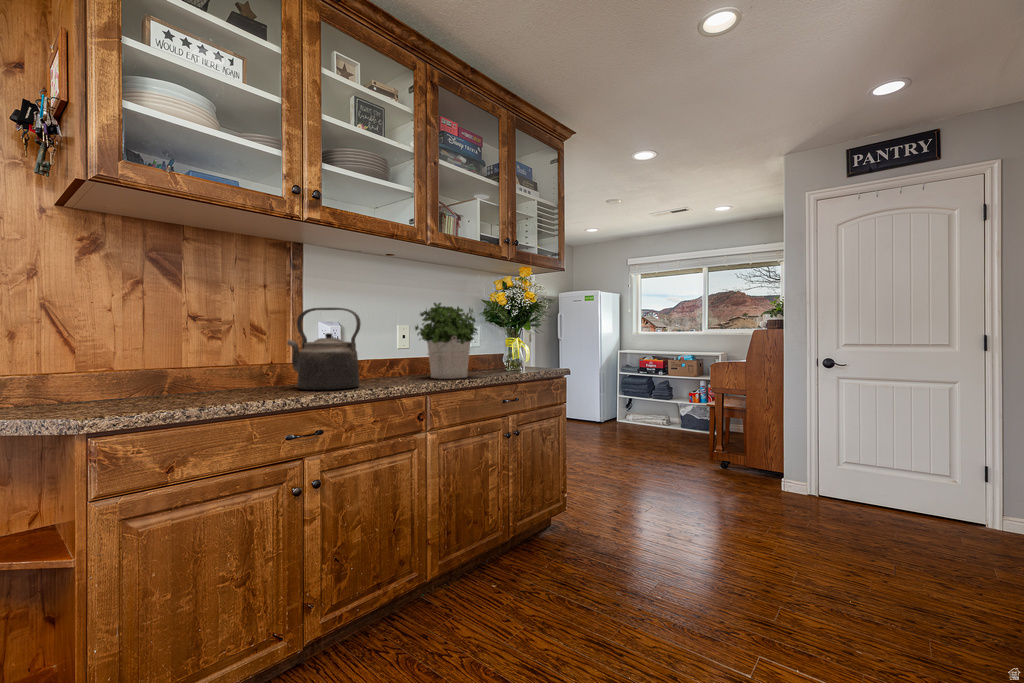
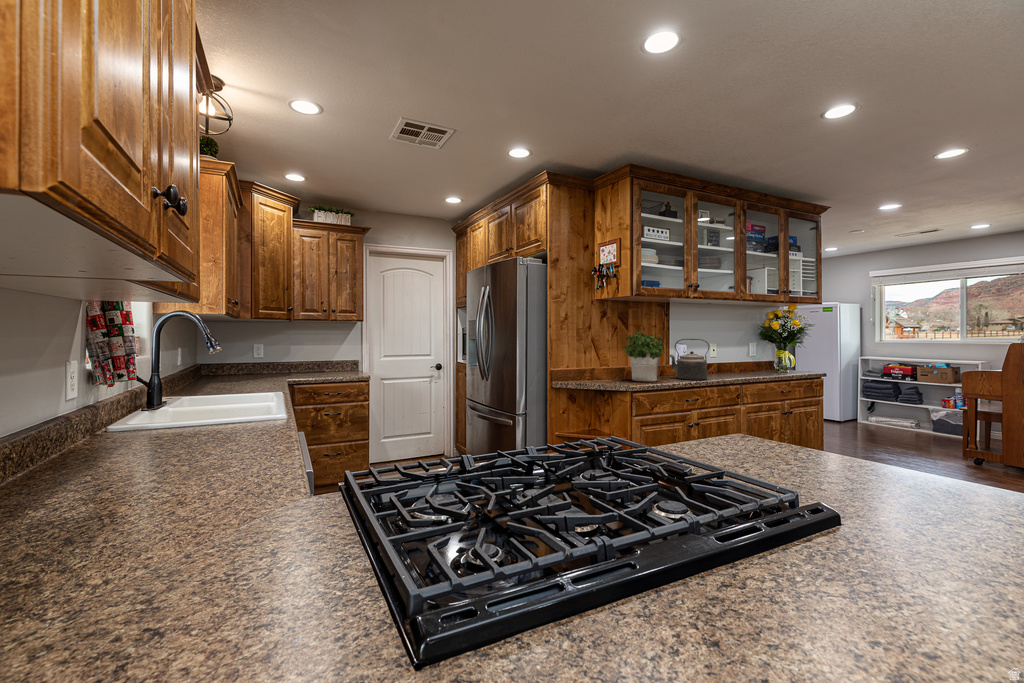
potted plant: present [415,303,478,379] -> present [622,332,665,381]

